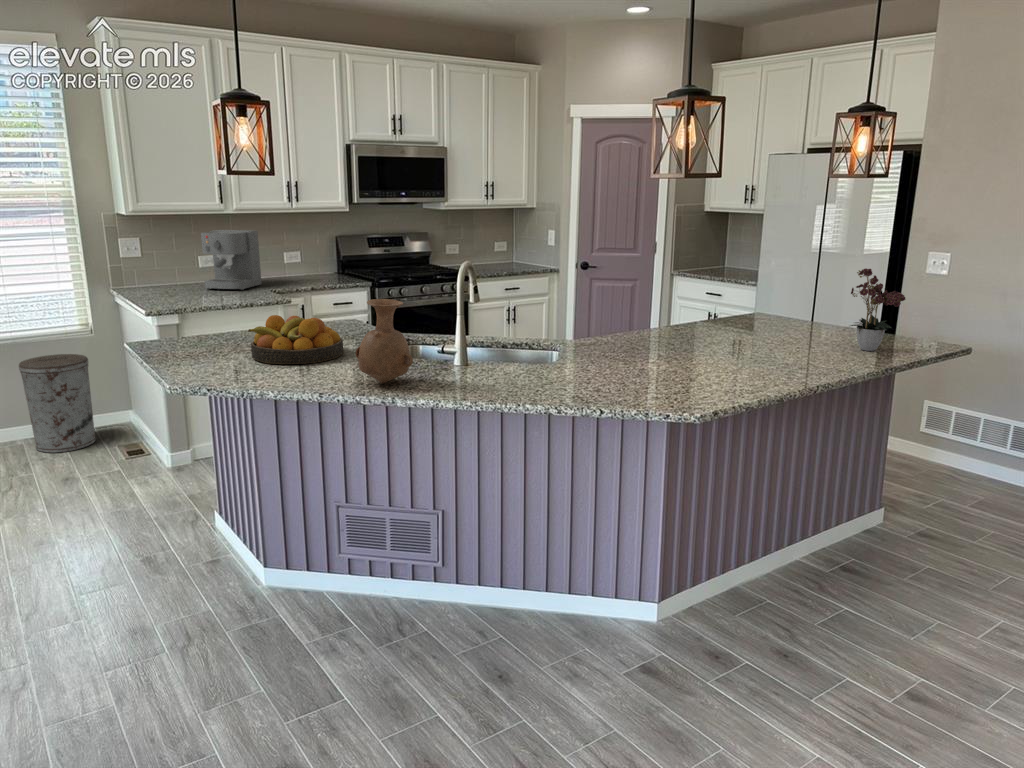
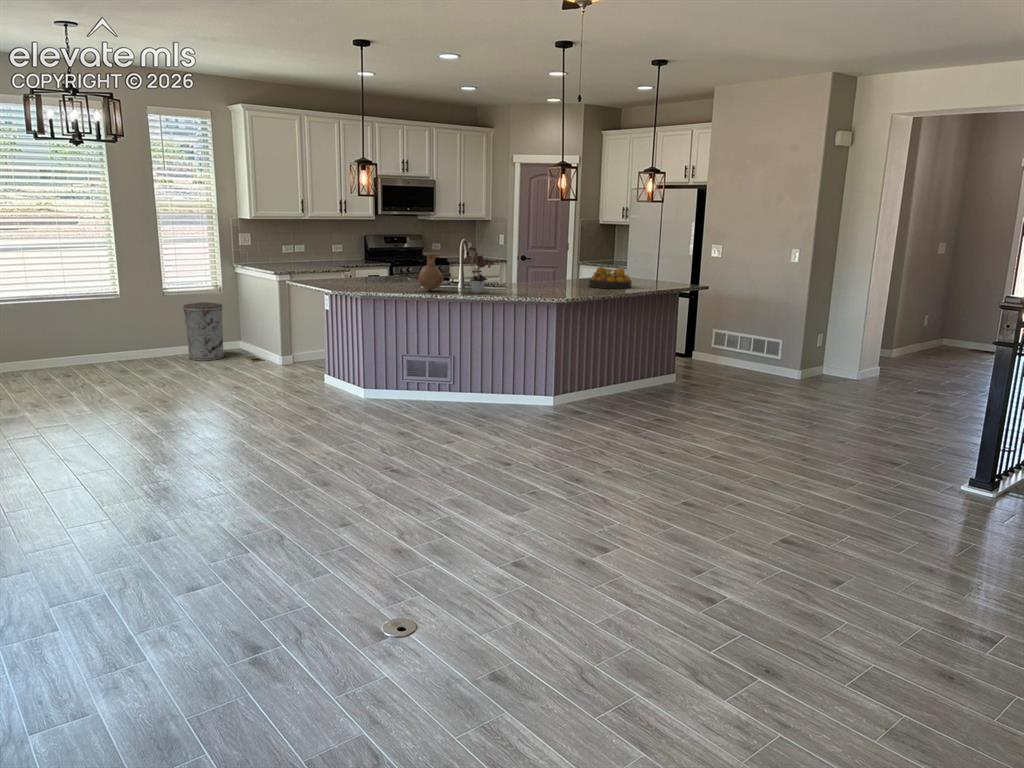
coffee maker: present [201,230,261,290] -> none [292,229,325,265]
flower arrangement: present [851,268,905,351] -> present [464,247,493,293]
fruit bowl: present [248,315,343,364] -> present [589,267,632,289]

